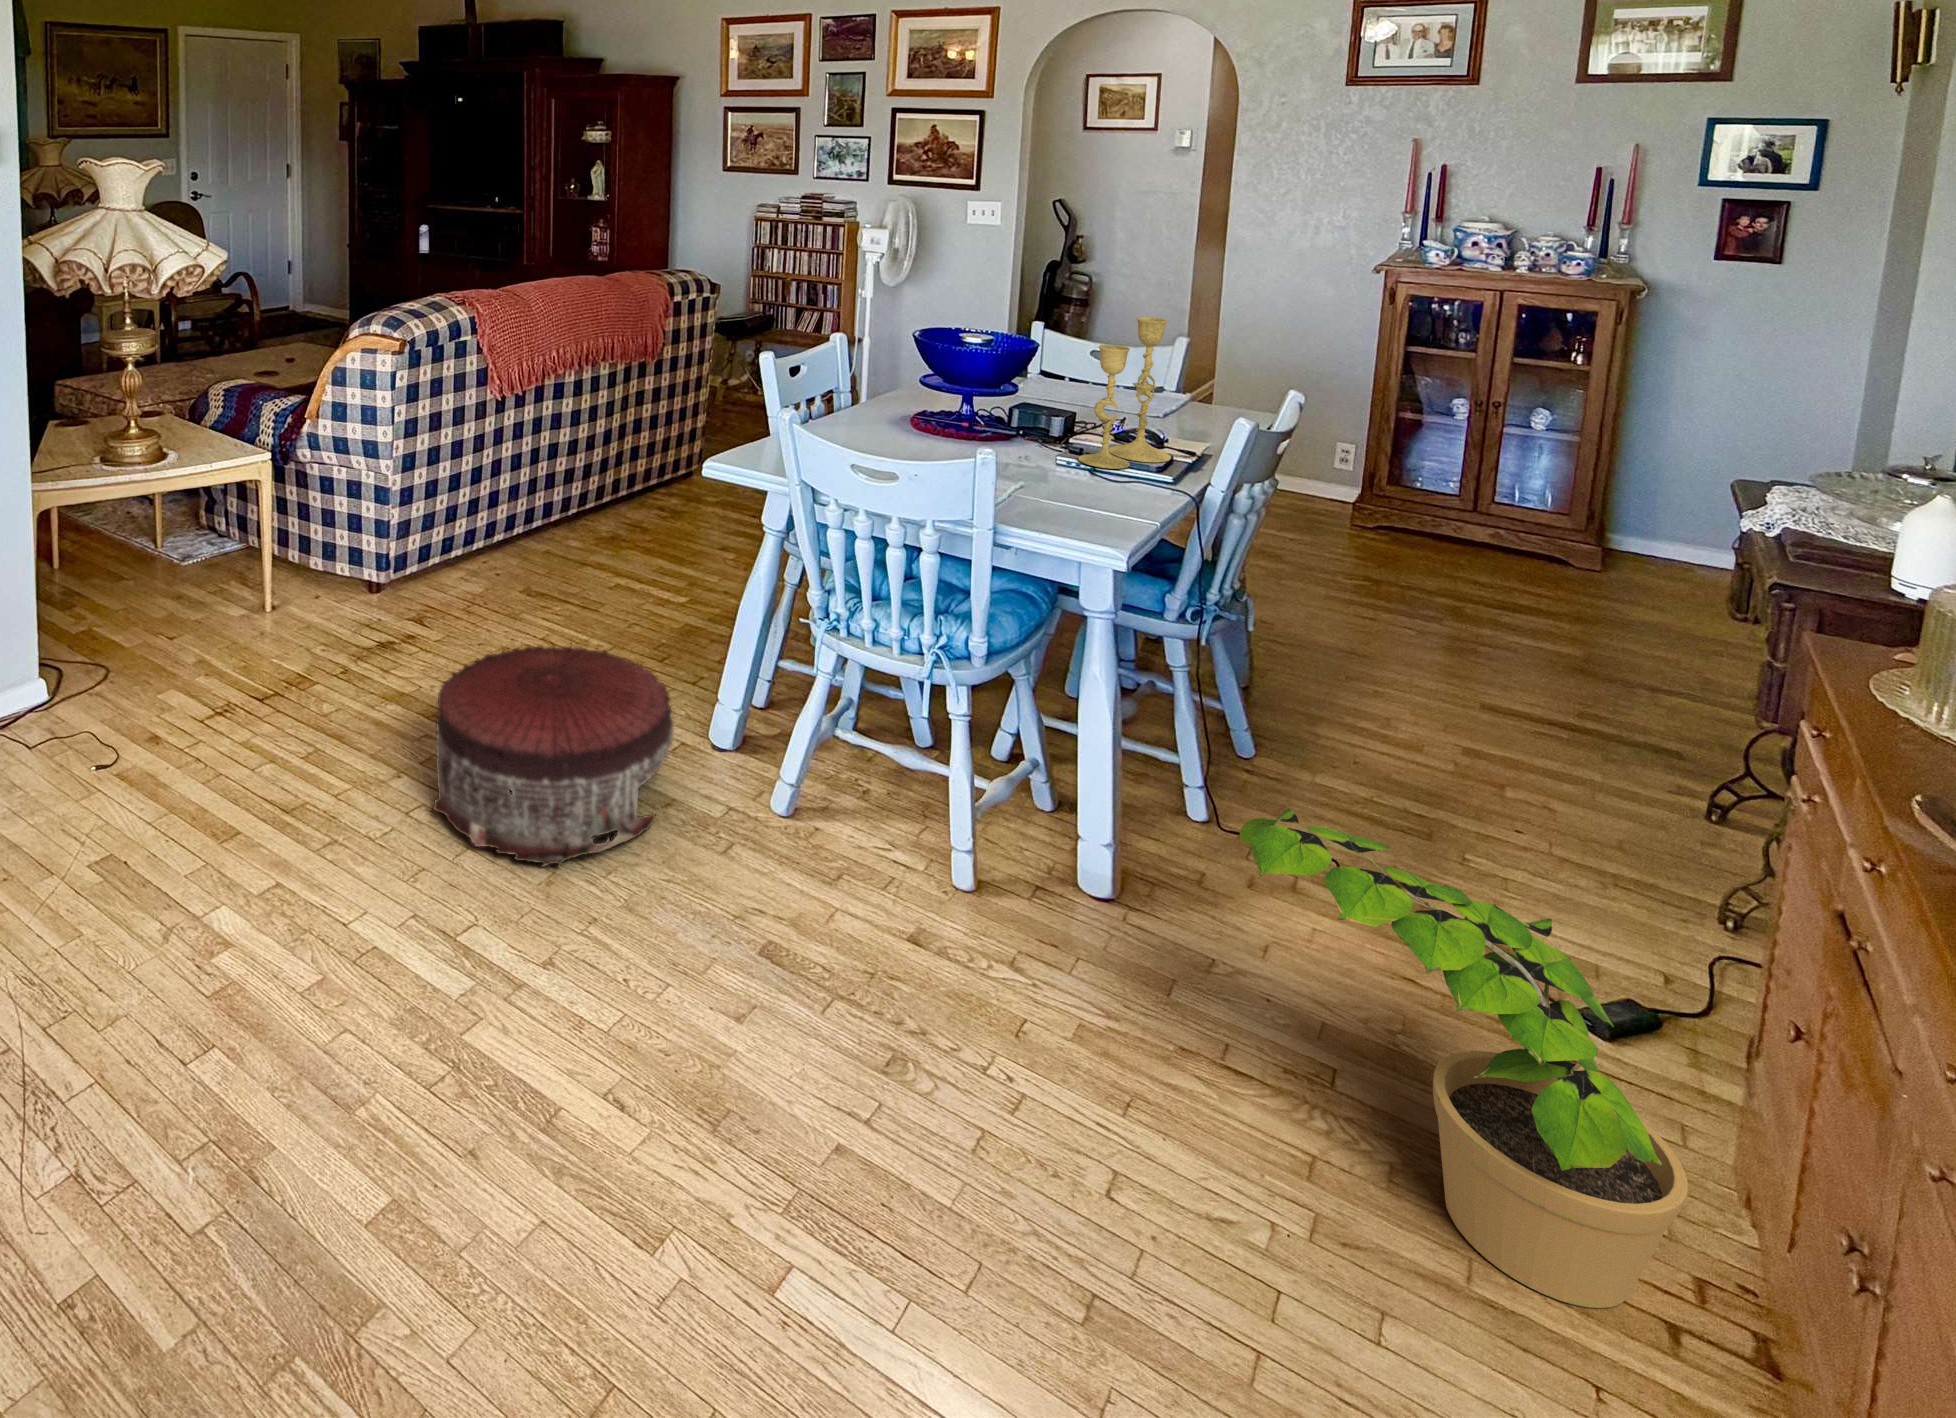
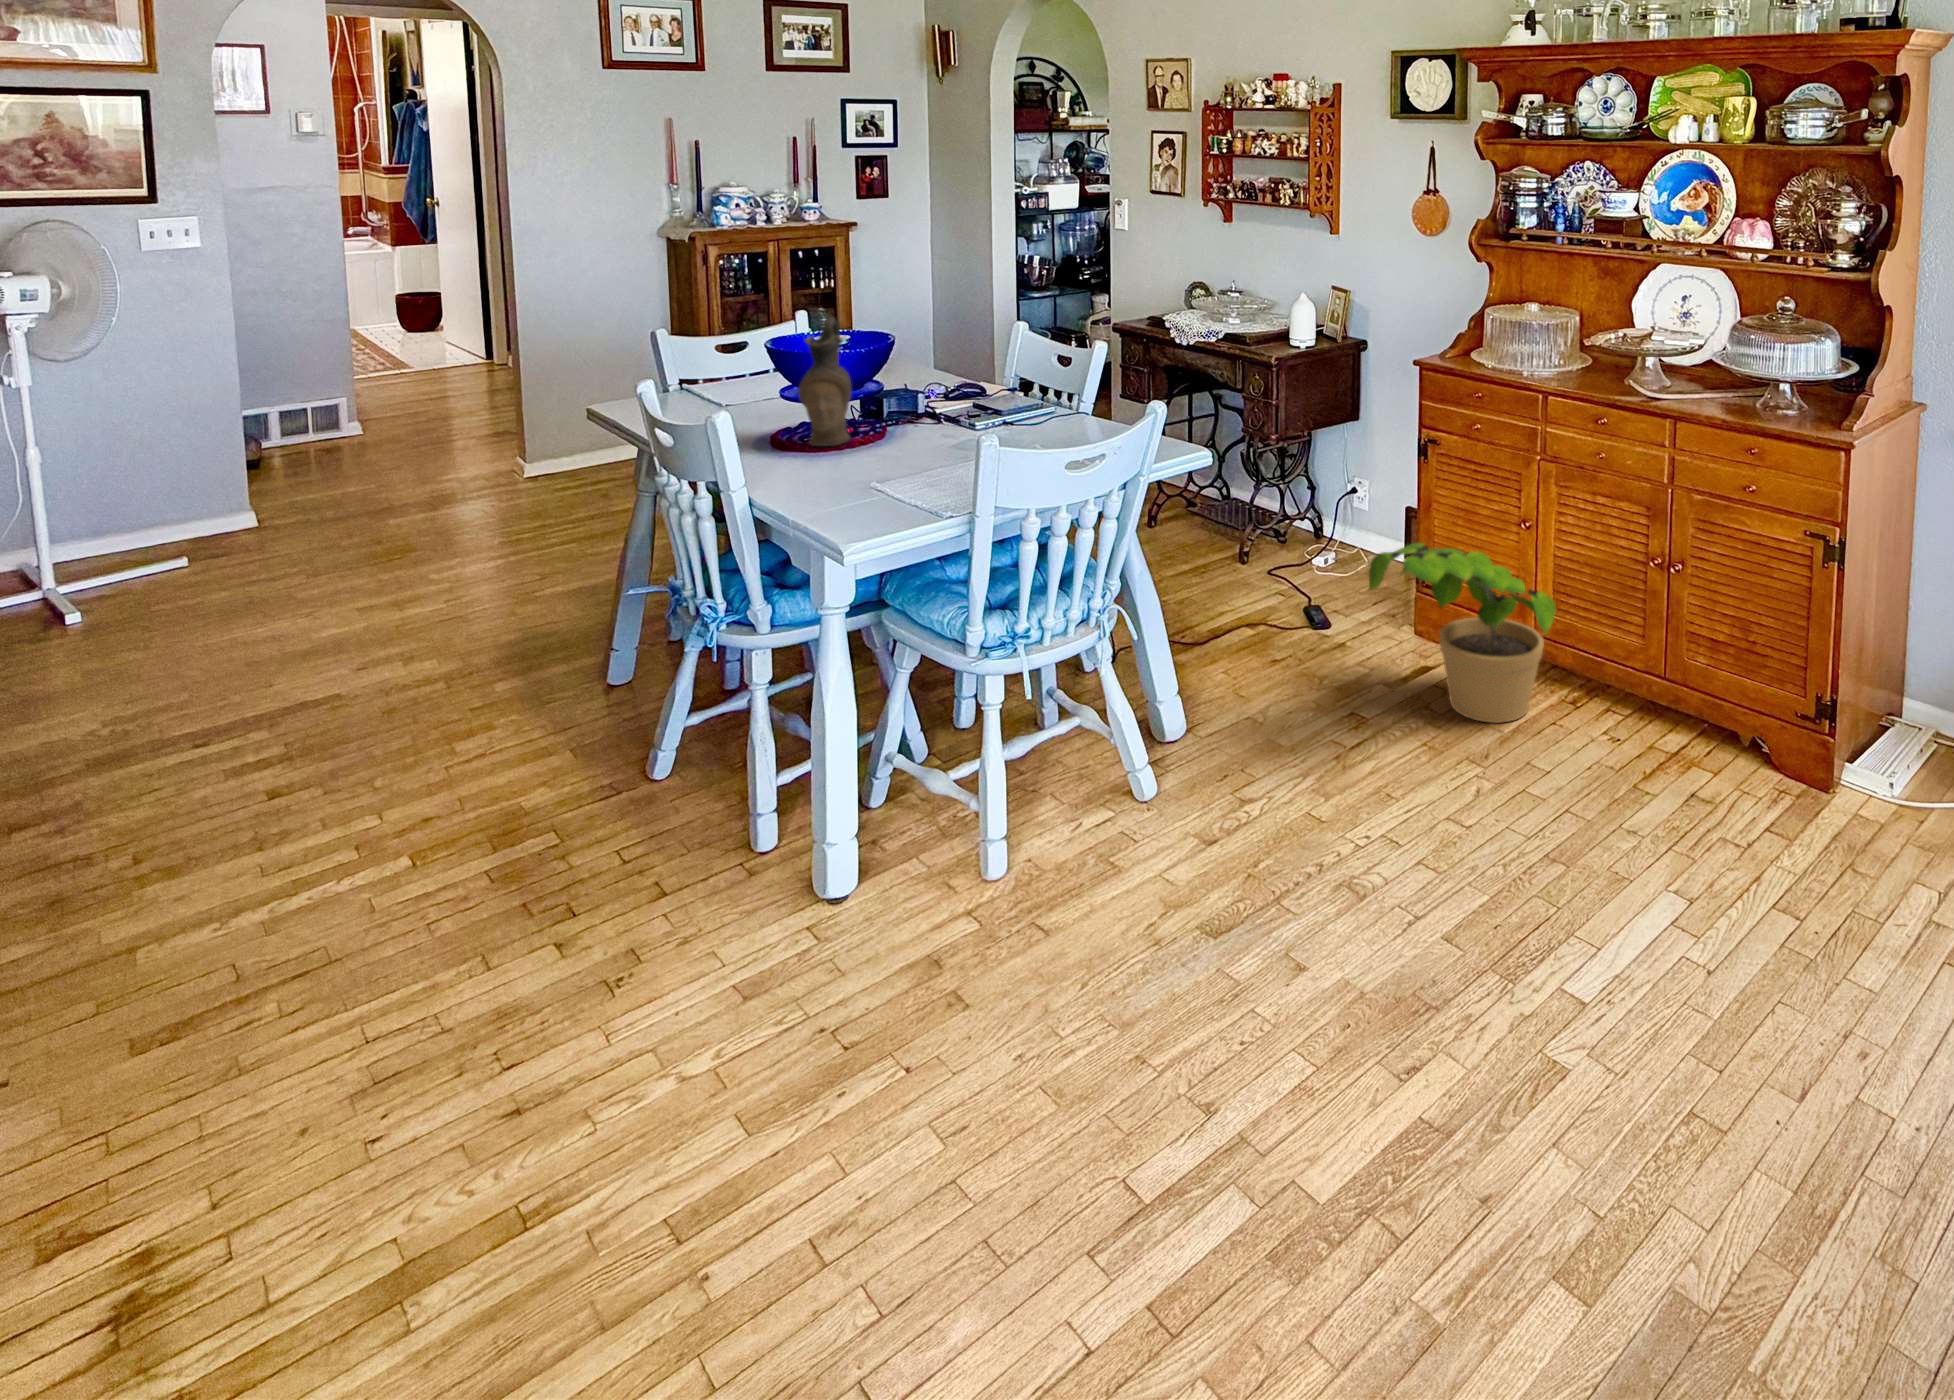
candlestick: present [1078,317,1171,469] -> none [942,277,1002,422]
ceramic pitcher: none [920,323,988,435] -> present [798,318,851,446]
pouf: present [434,645,674,866] -> none [680,833,1060,1215]

